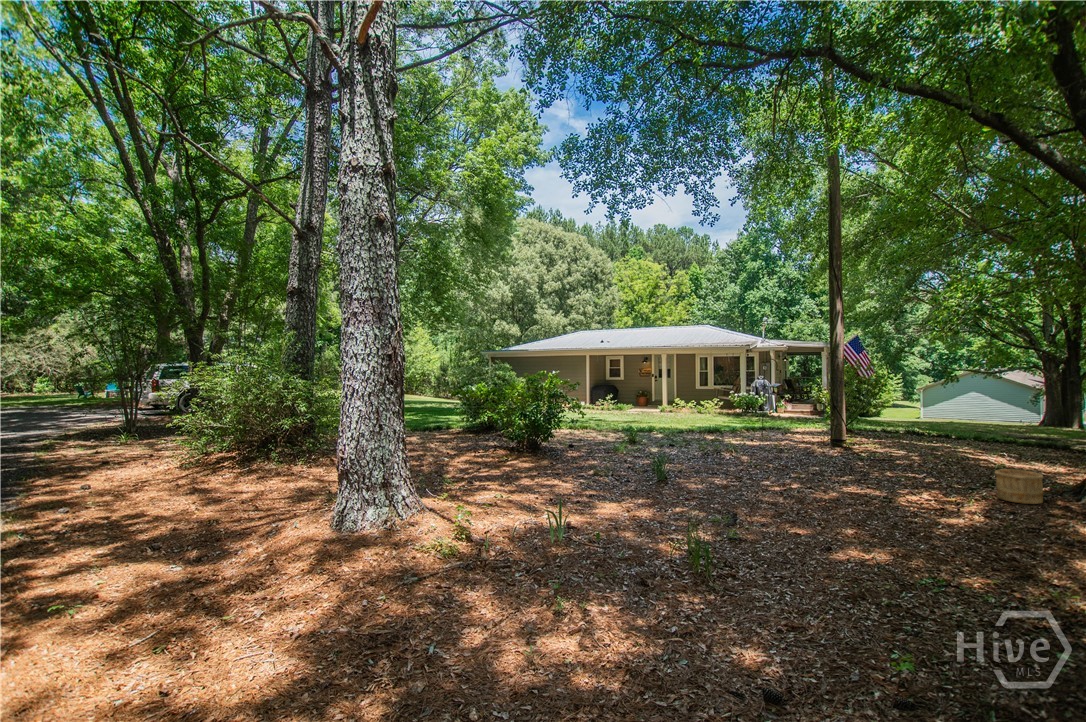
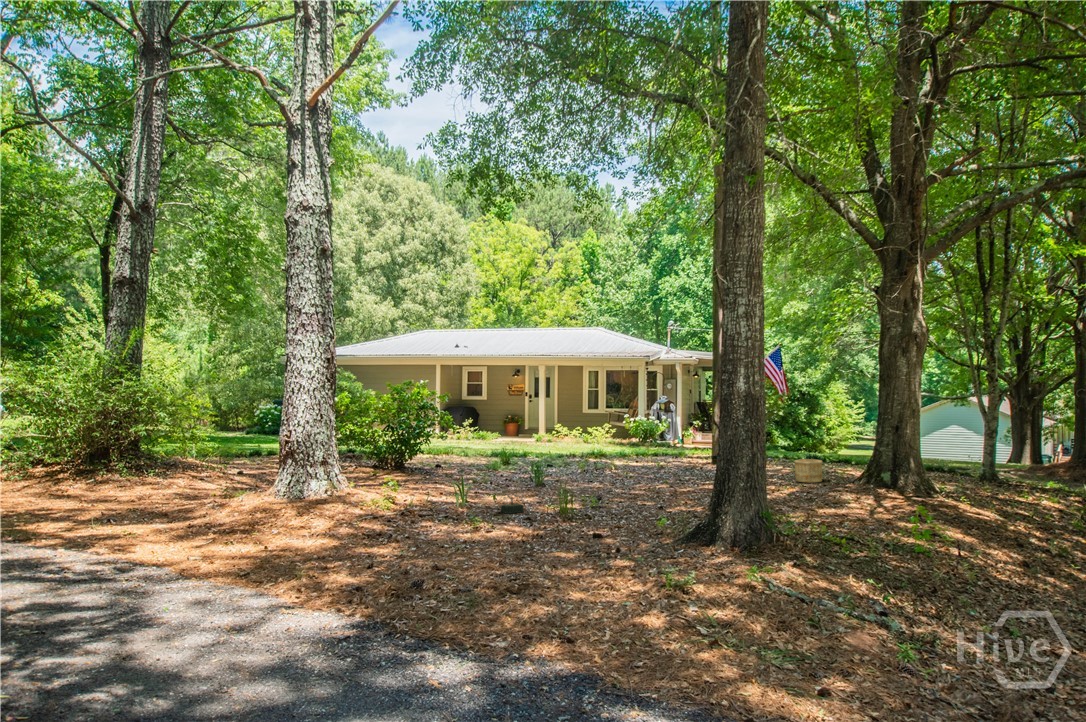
decorative plant: none [592,516,635,558] -> present [495,486,525,514]

